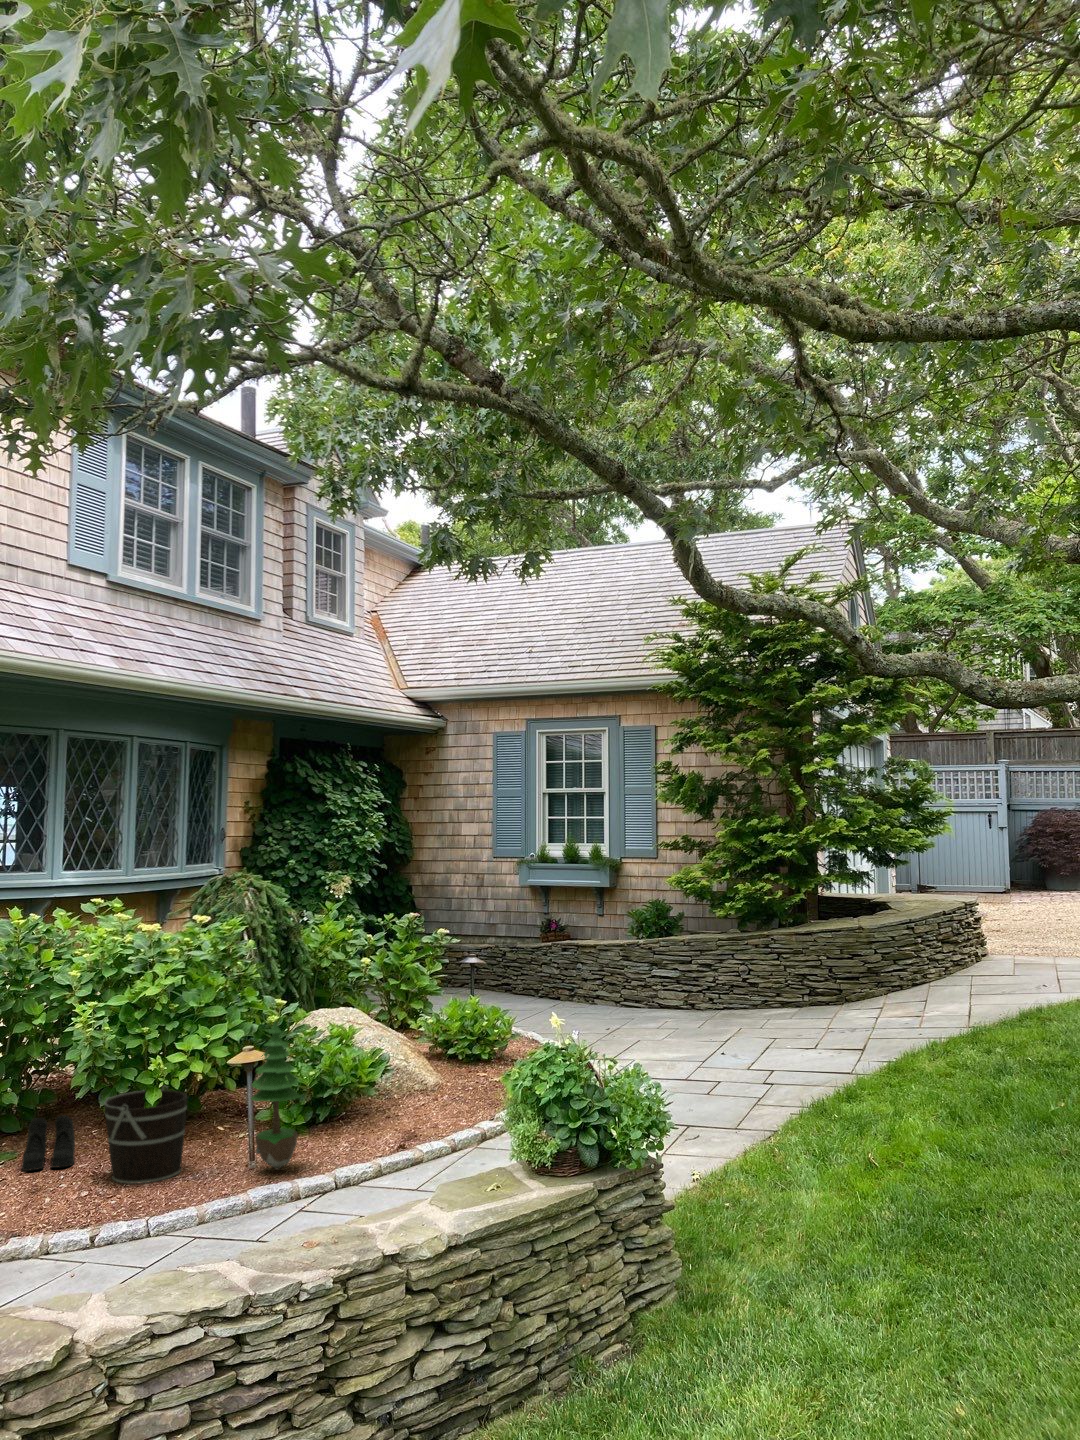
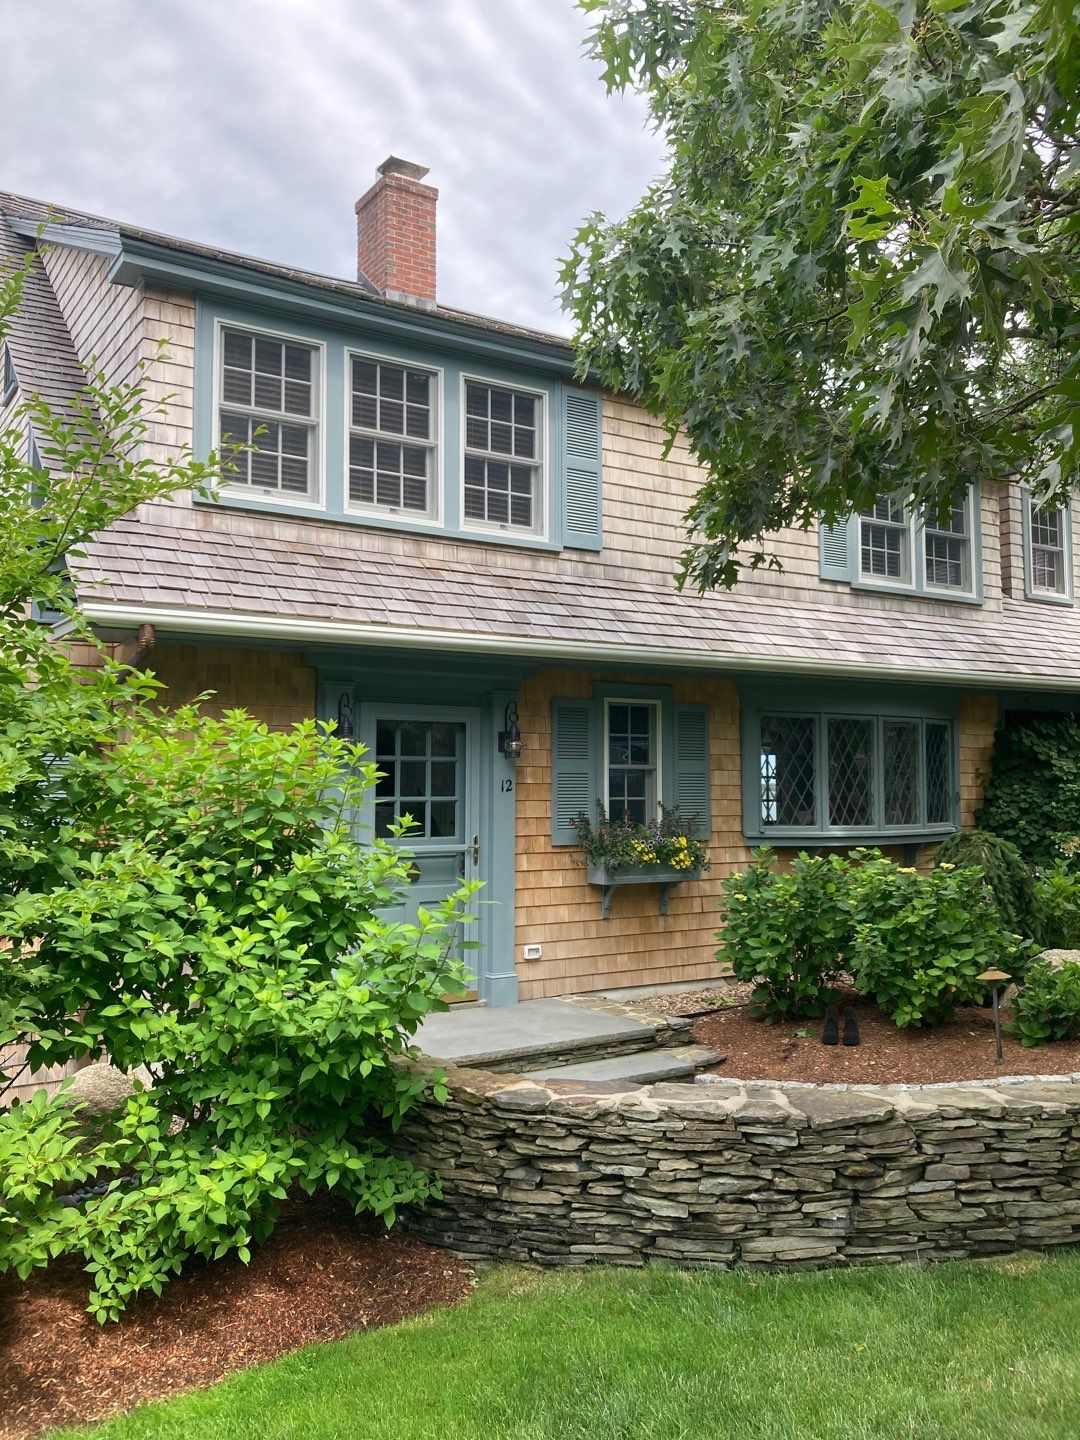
potted tree: present [251,1021,301,1170] -> none [995,949,1041,1069]
bucket: present [104,1088,188,1184] -> none [881,993,945,1063]

